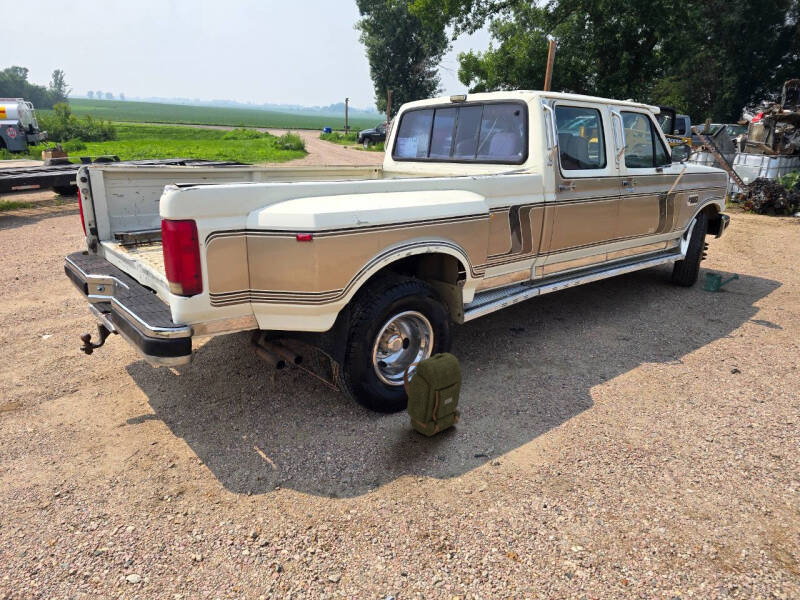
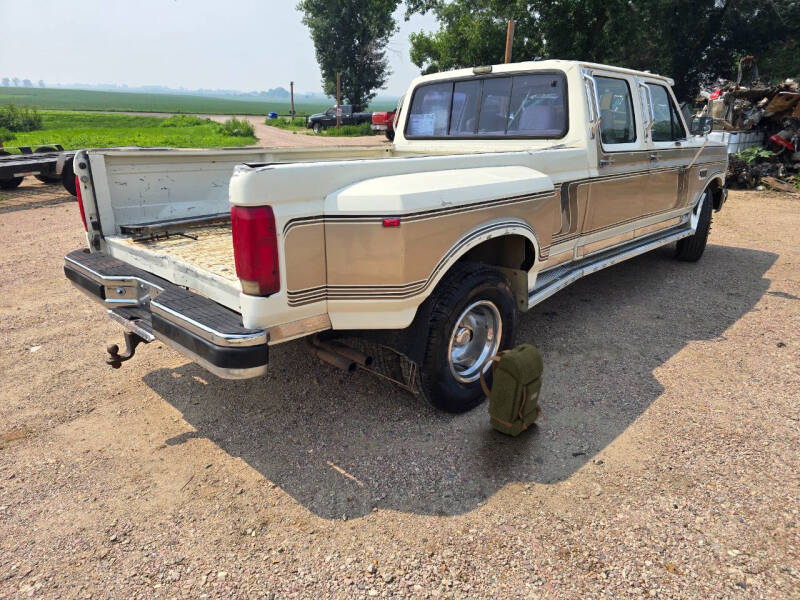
watering can: present [700,271,739,292] -> none [706,244,746,267]

